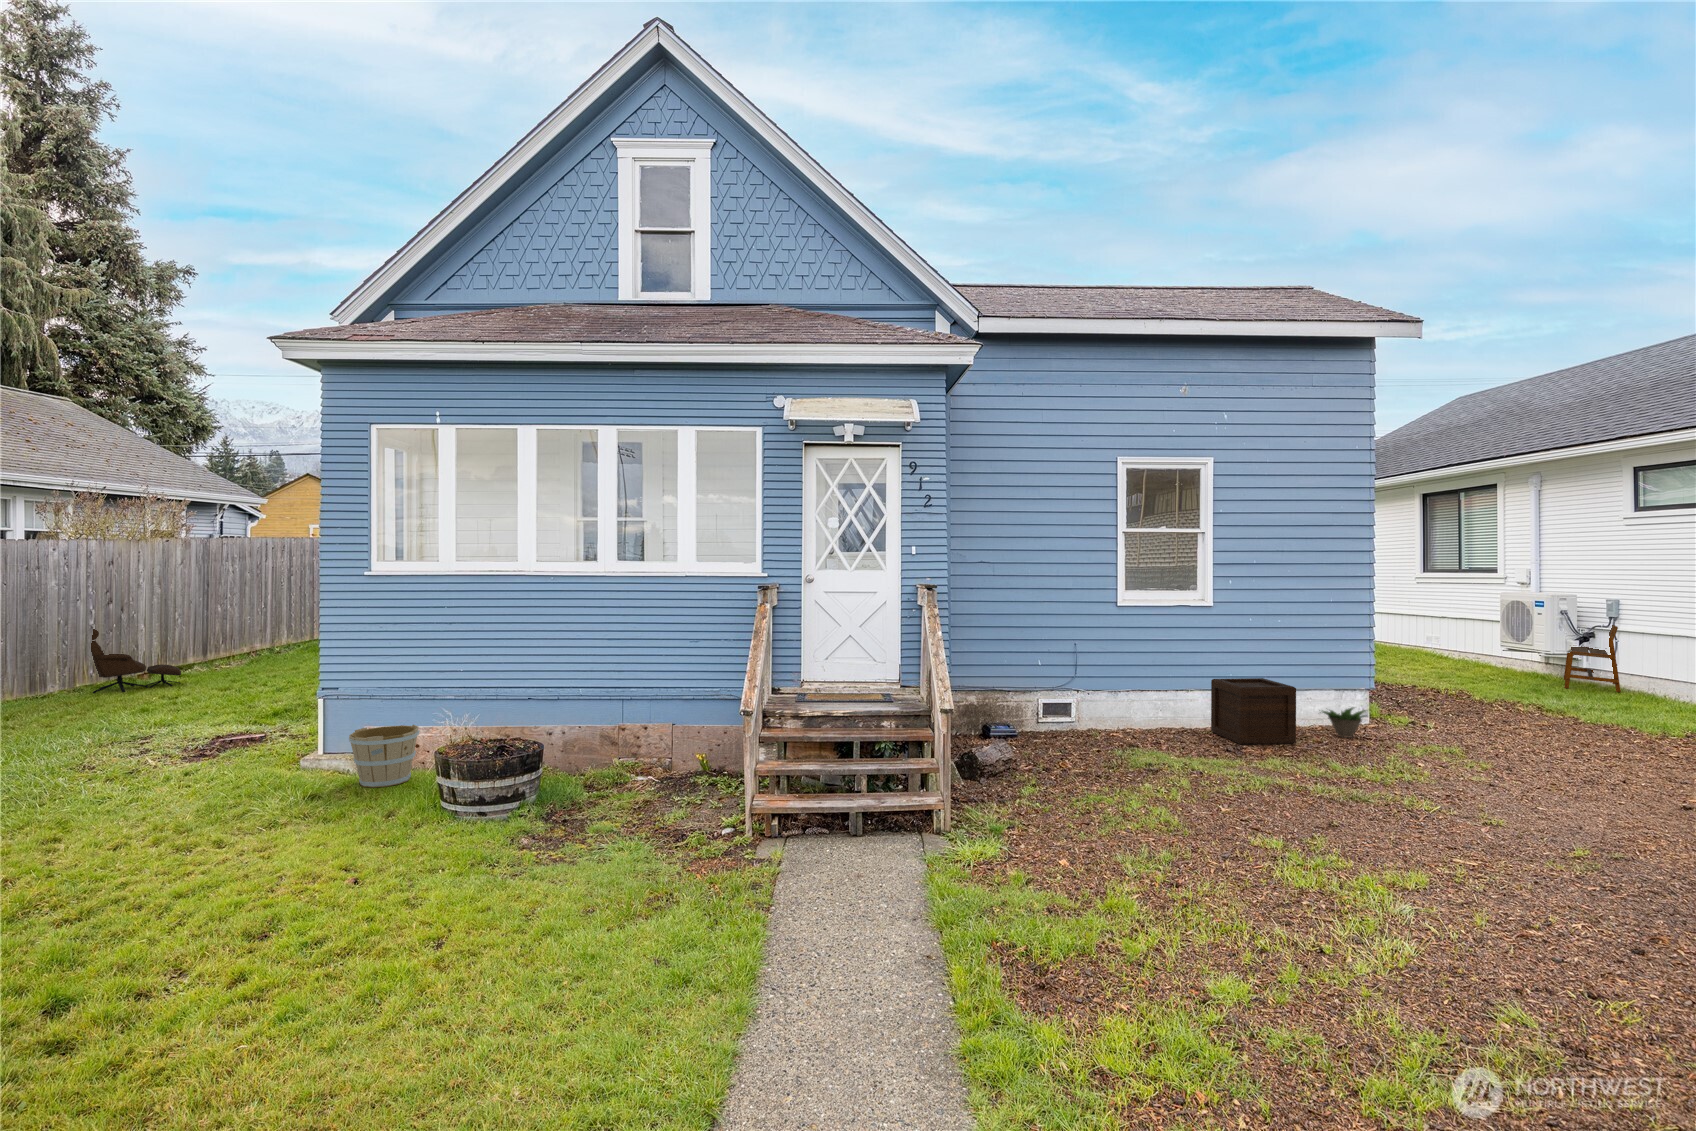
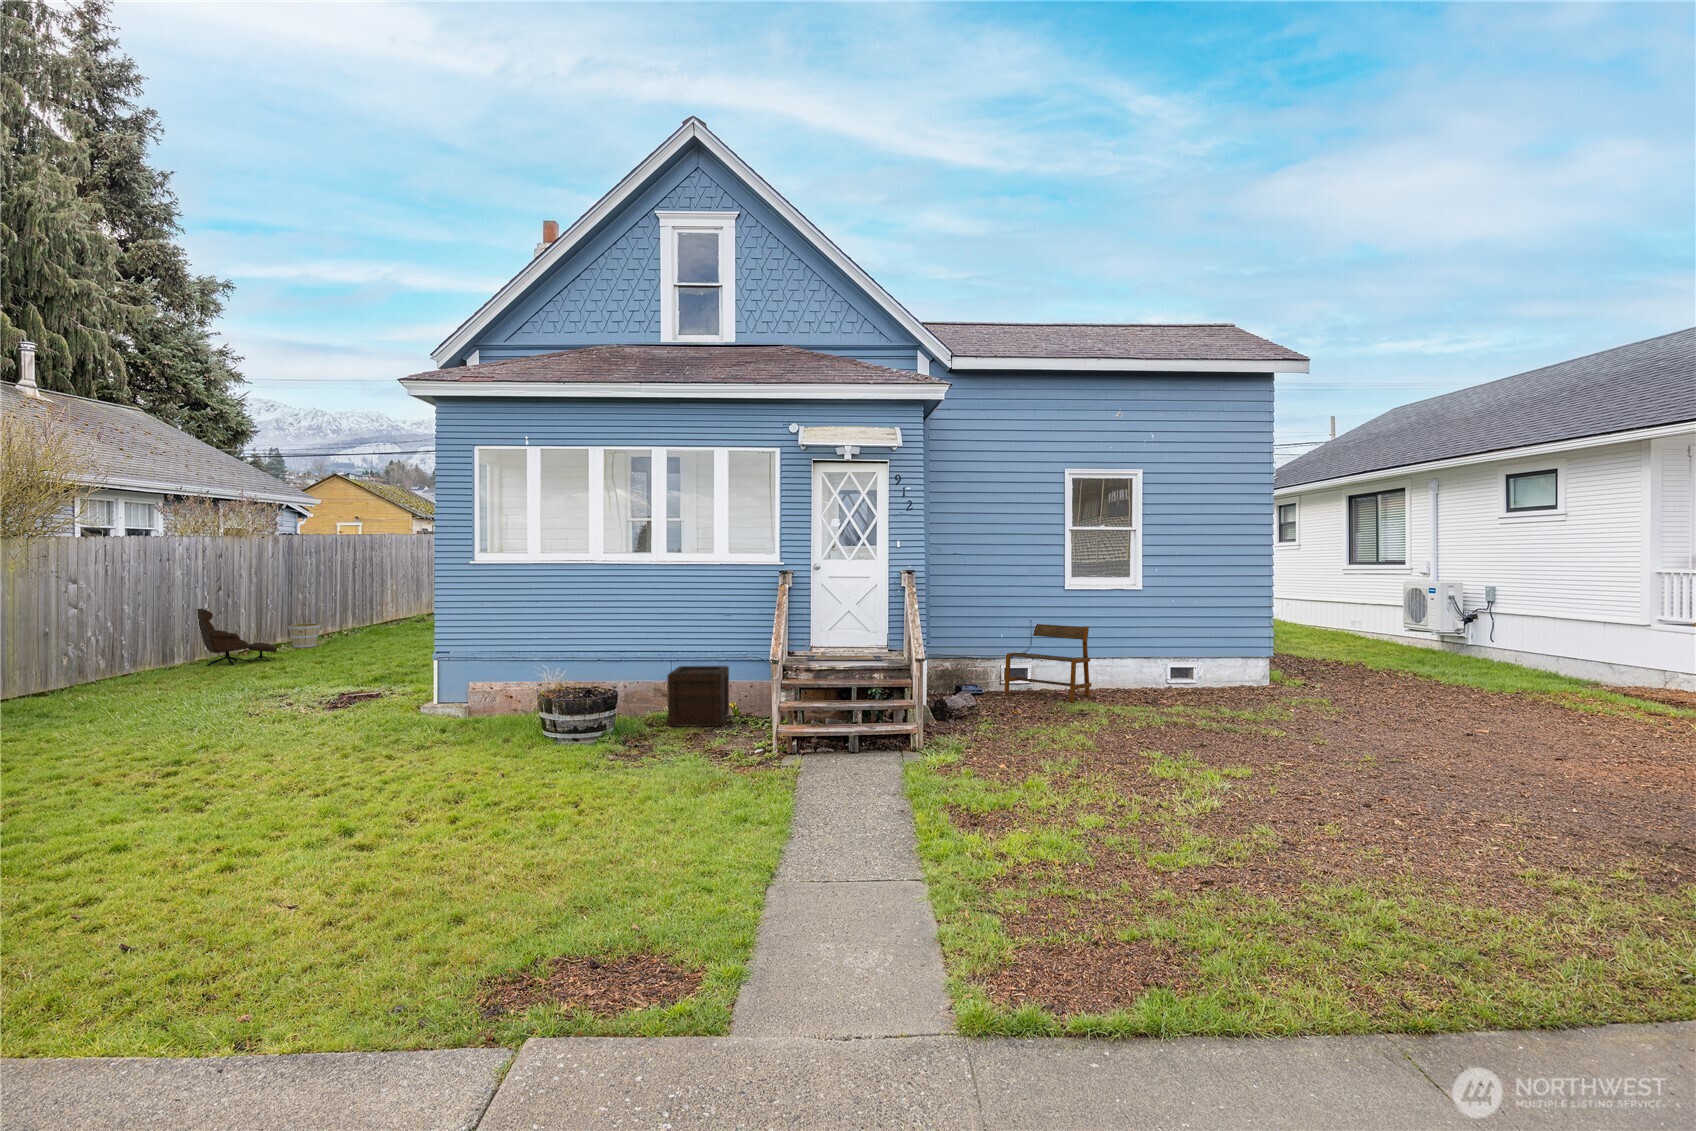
bench: present [1564,625,1621,692] -> present [1004,624,1091,702]
wooden crate: present [1211,678,1296,745] -> present [667,666,729,727]
decorative plant: present [1322,708,1367,738] -> none [1222,670,1264,694]
wooden bucket: present [349,725,420,788] -> present [288,623,320,648]

